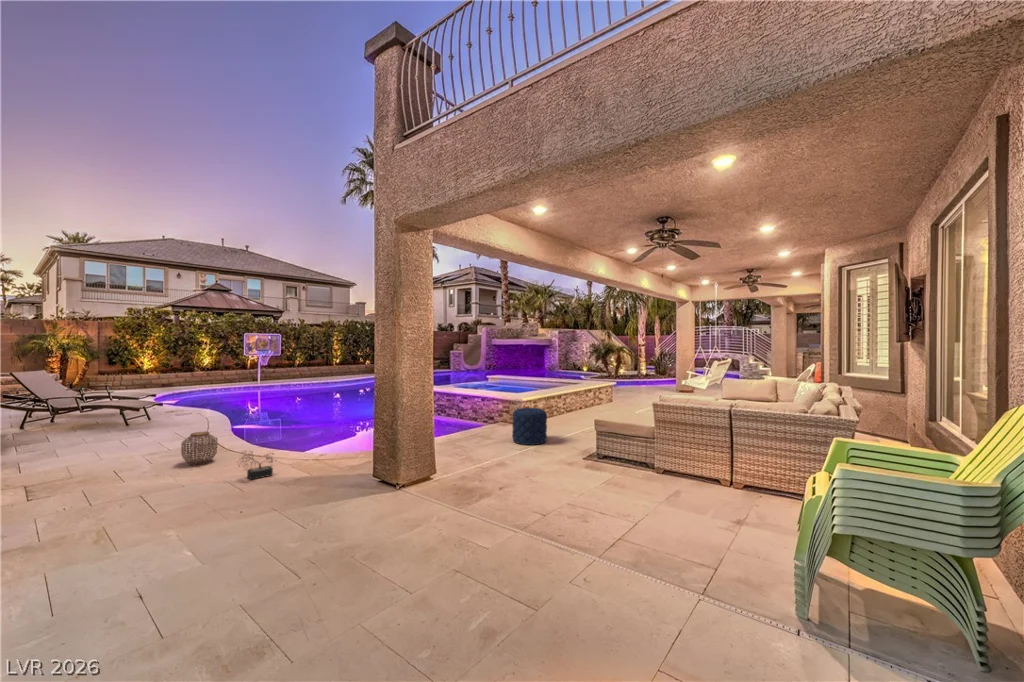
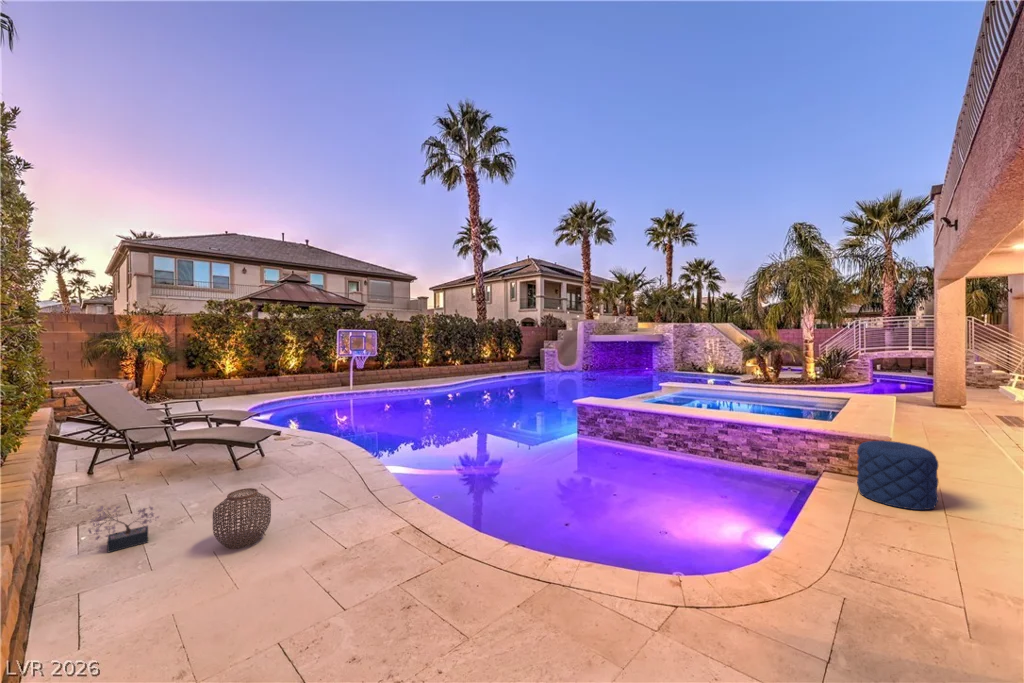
woven basket: present [181,432,217,465] -> present [213,488,271,549]
decorative plant: present [241,451,273,479] -> present [89,506,159,552]

